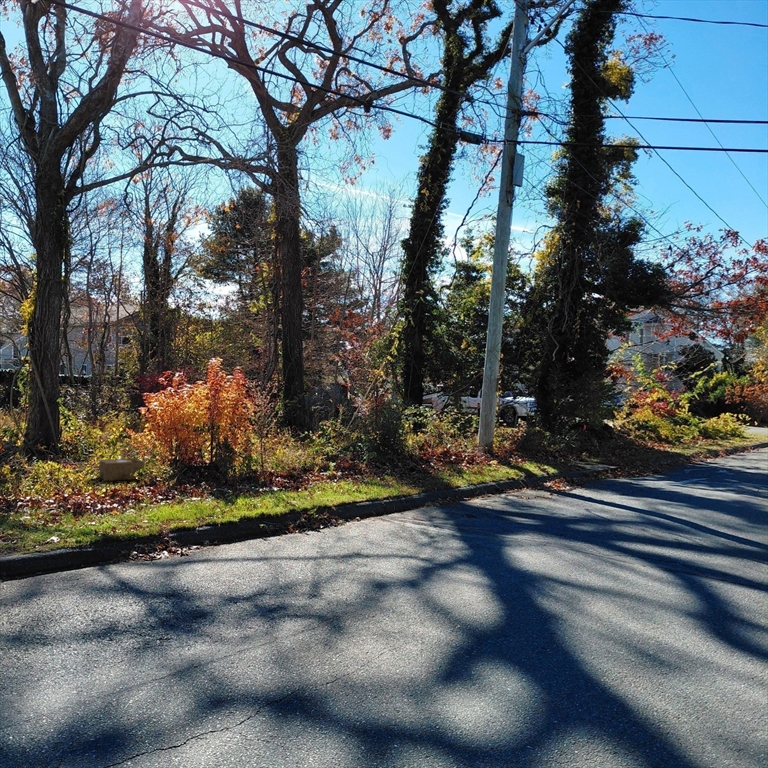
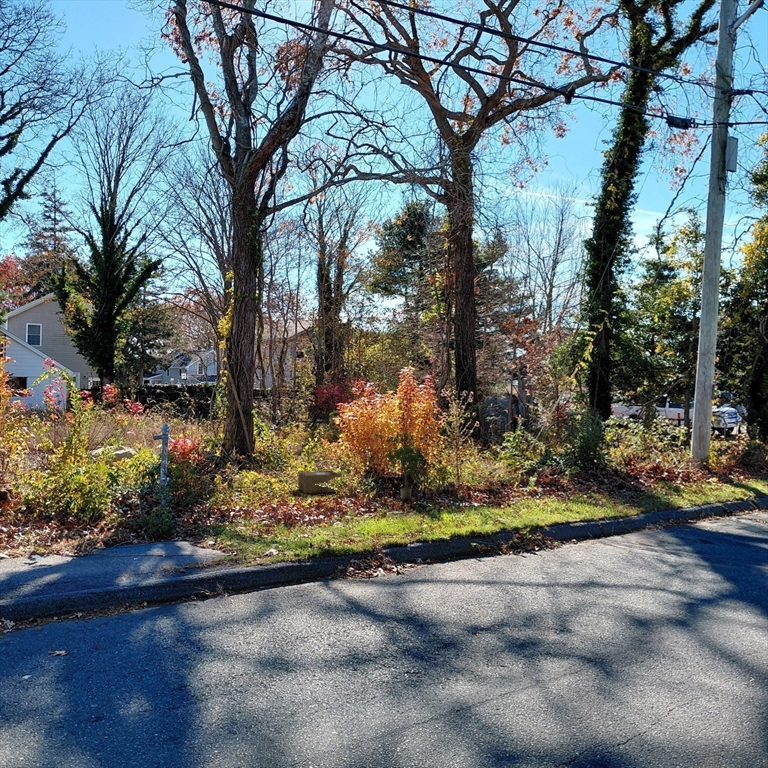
potted plant: none [186,432,225,485] -> present [385,445,422,500]

